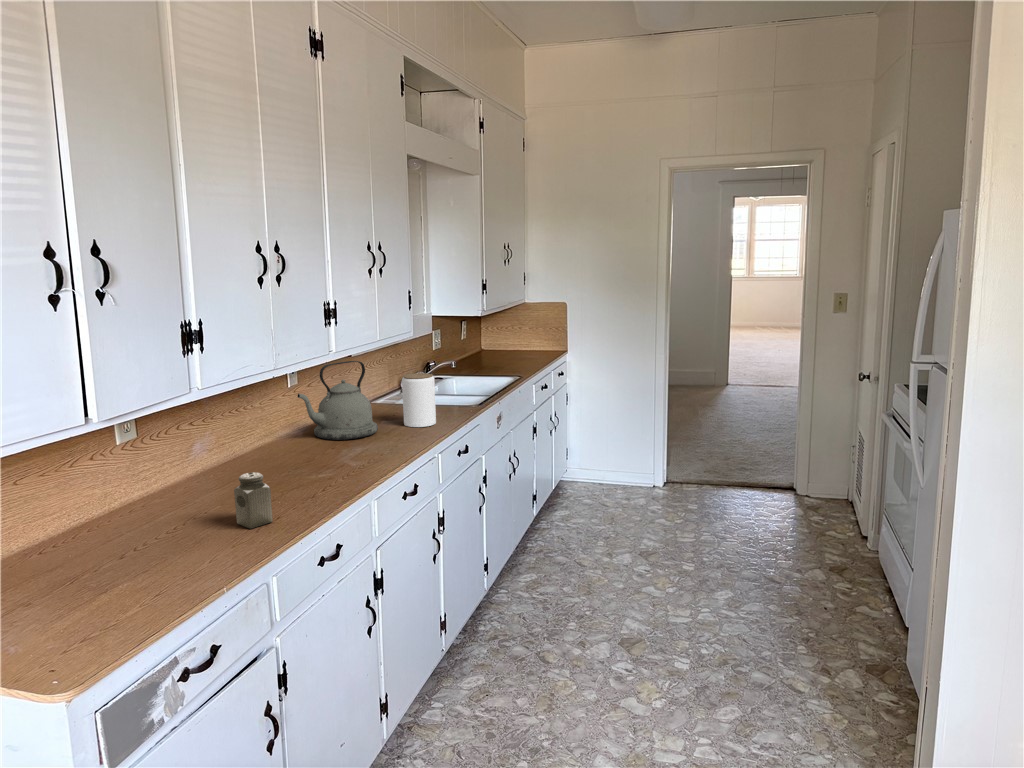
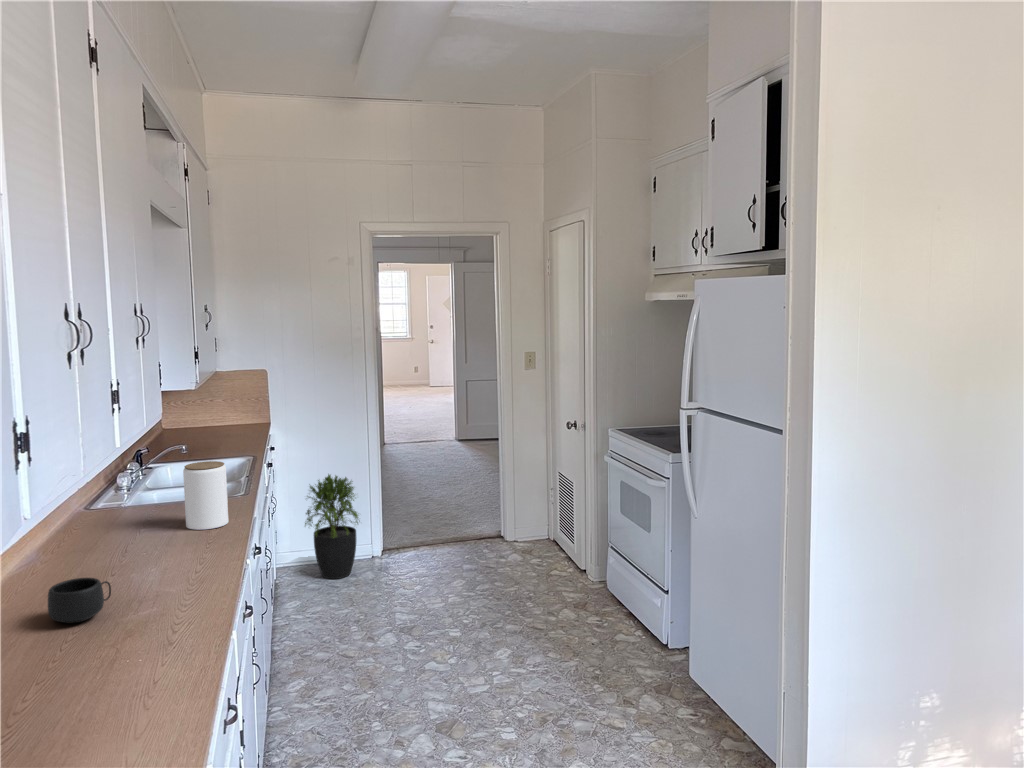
kettle: present [297,361,378,440] -> none [60,453,165,562]
potted plant: none [582,400,639,500] -> present [305,474,358,579]
mug: none [259,444,301,473] -> present [48,578,111,623]
salt shaker: present [234,472,273,529] -> none [99,625,159,711]

